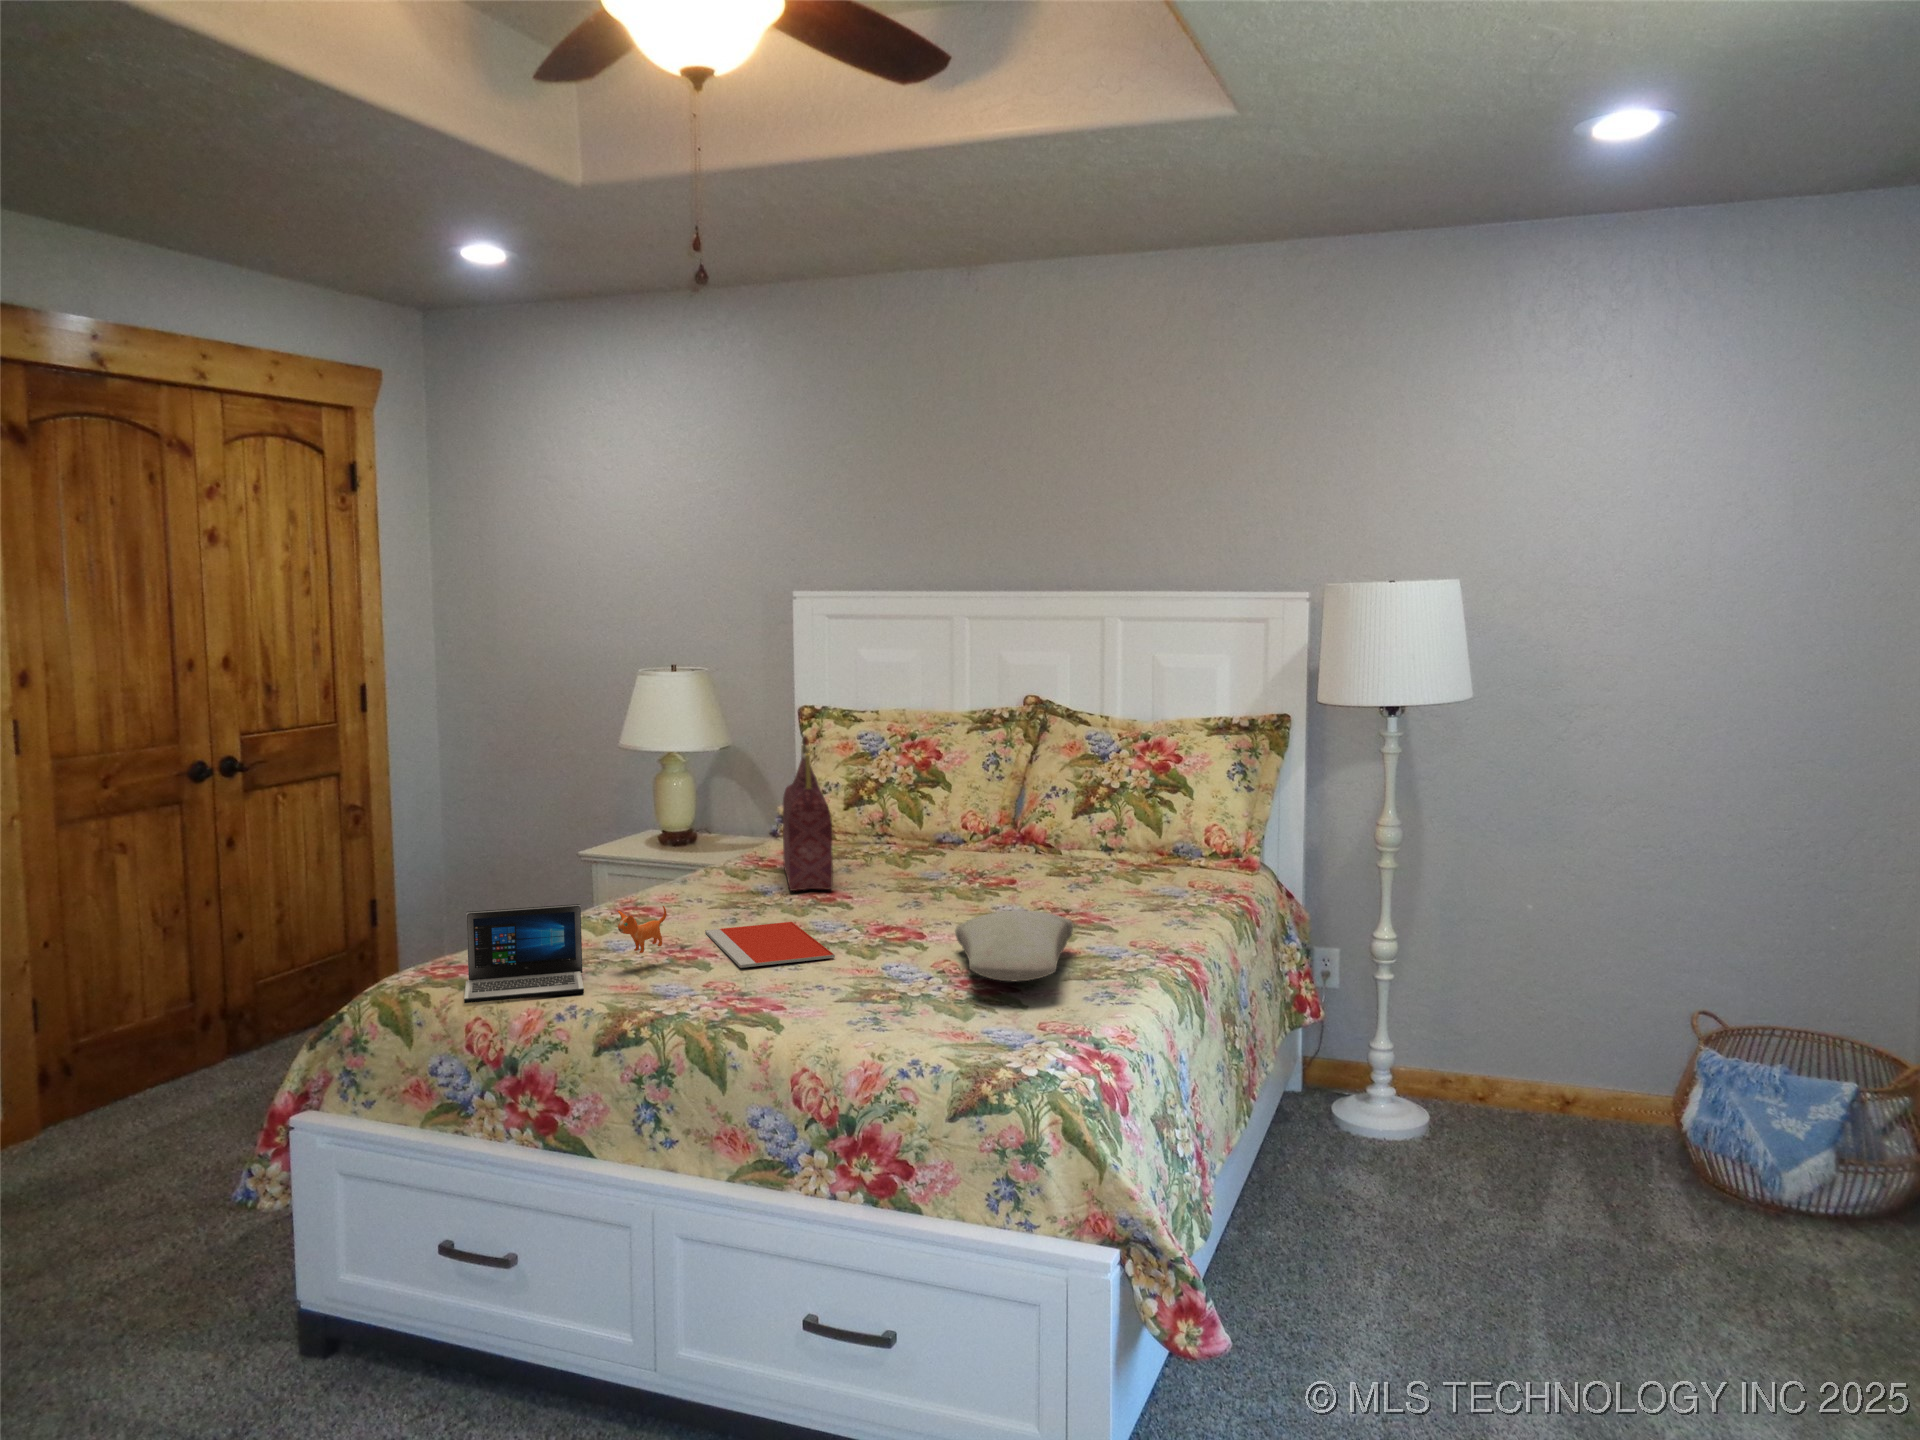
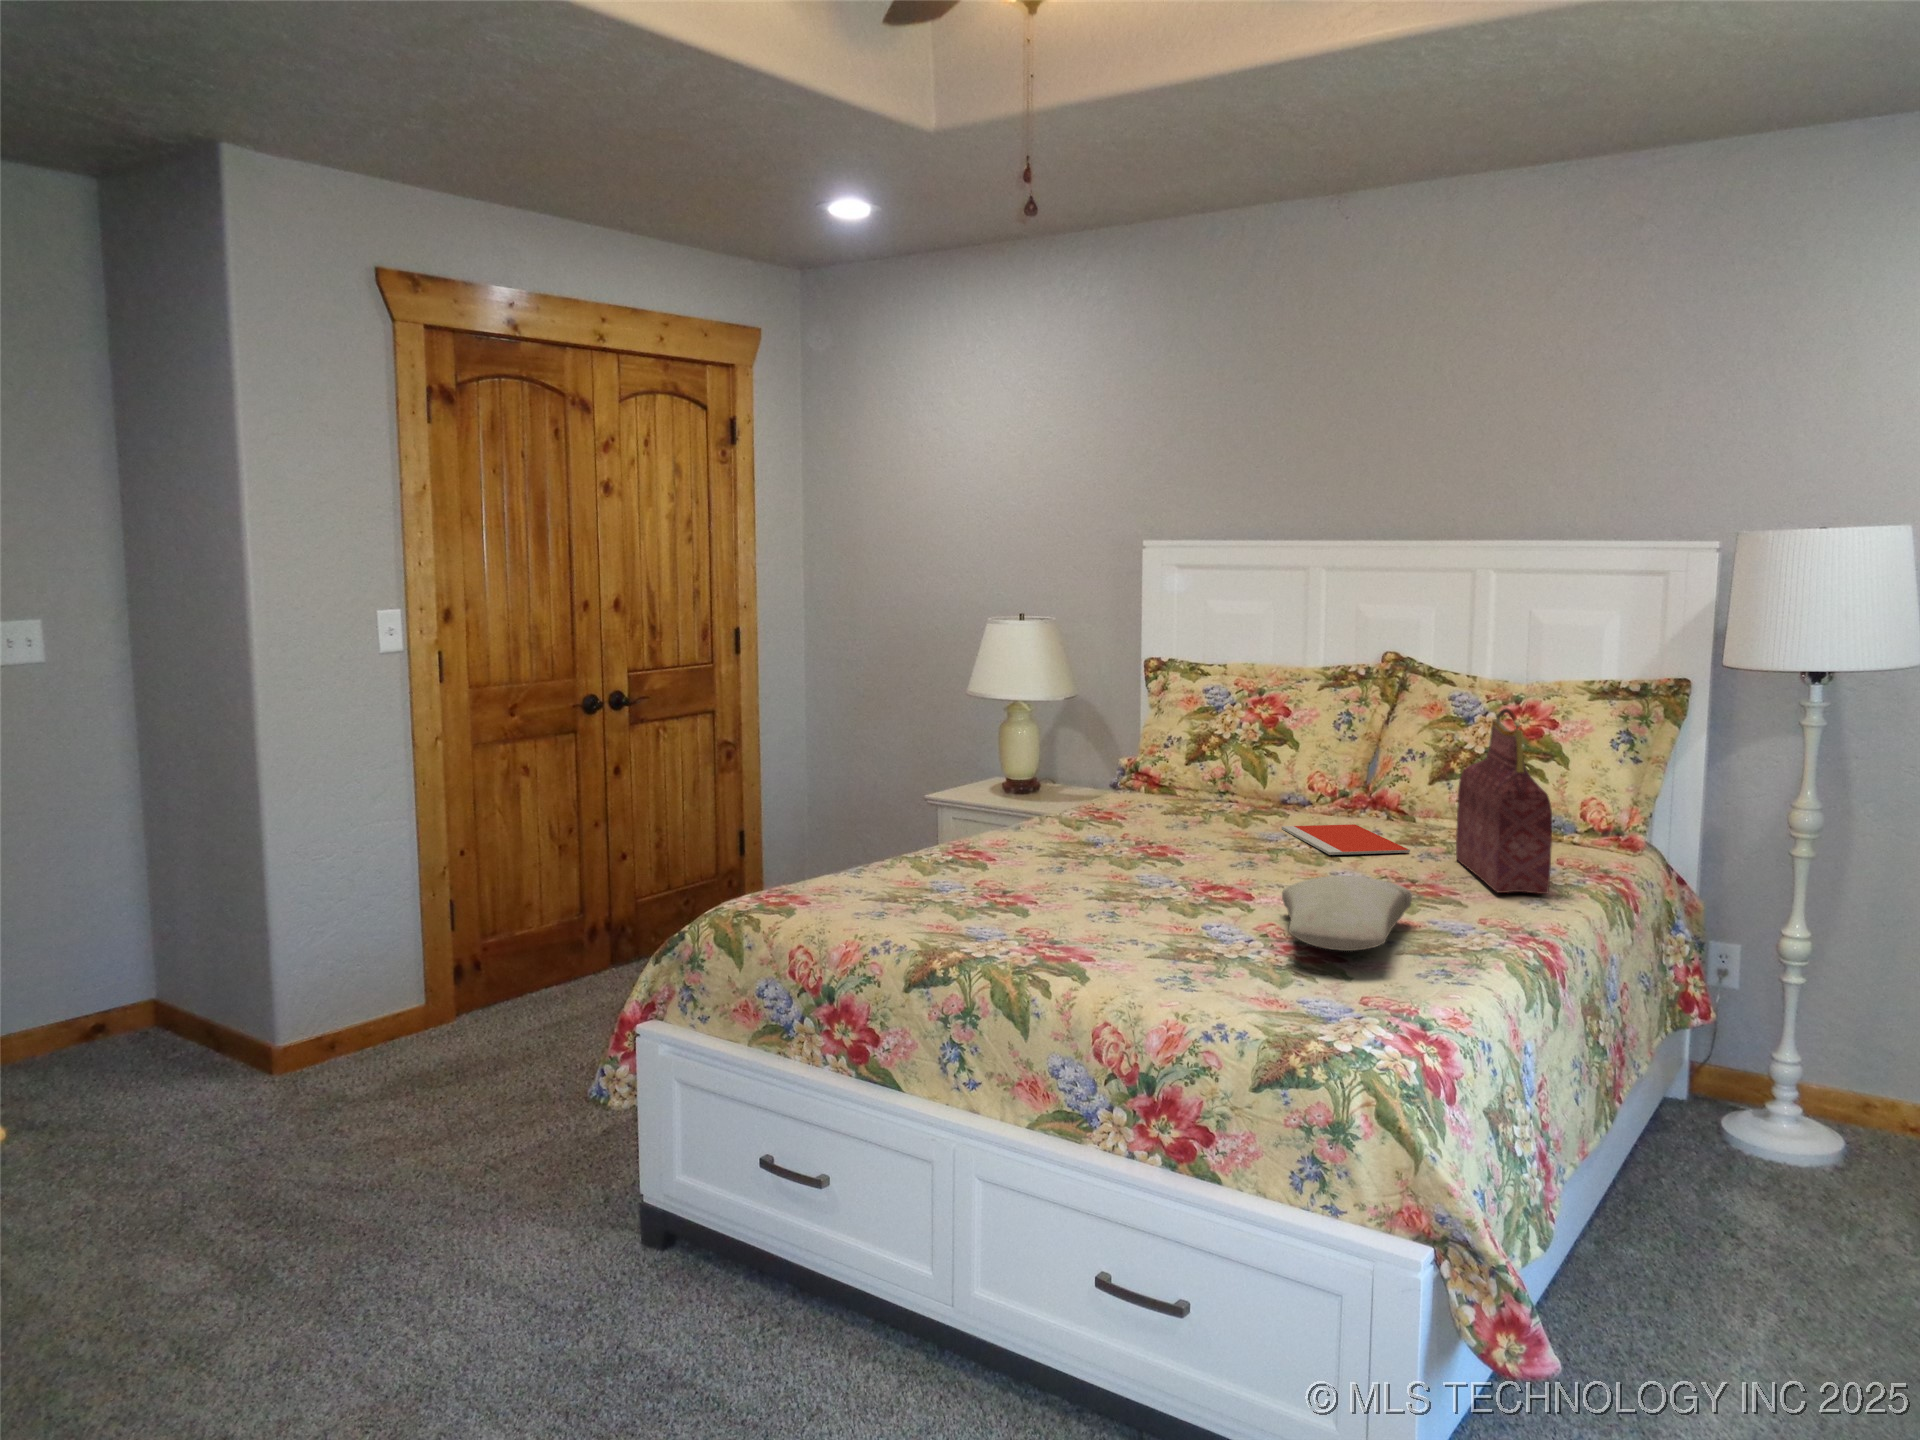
handbag: present [783,736,833,891] -> present [1456,708,1552,894]
laptop: present [464,904,666,1003] -> none [790,843,986,930]
notebook: present [705,922,835,968] -> present [1281,824,1410,855]

